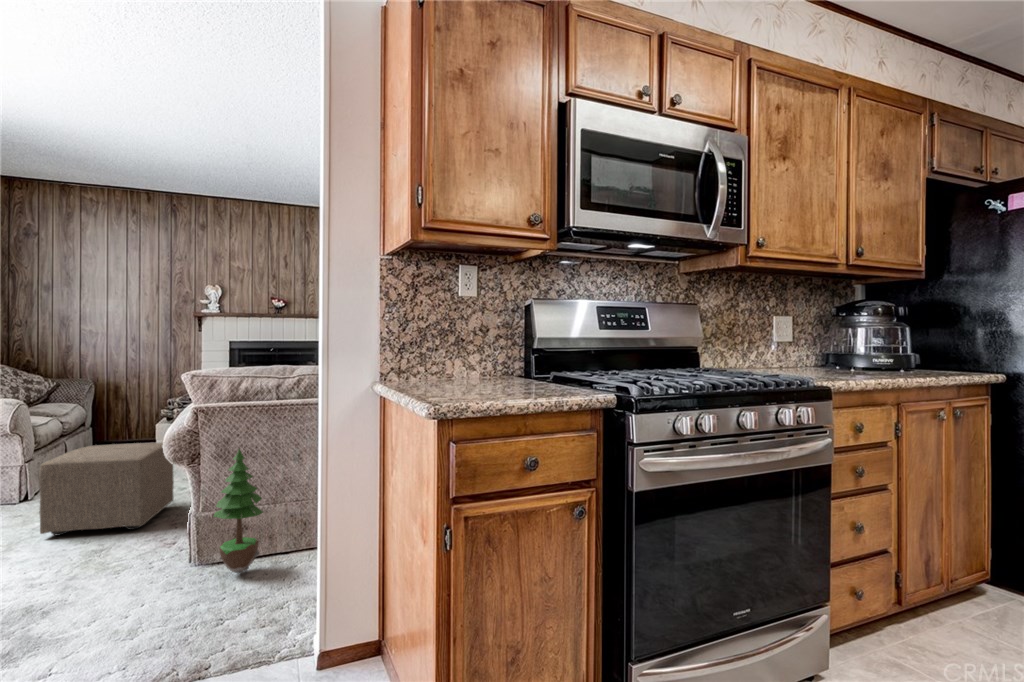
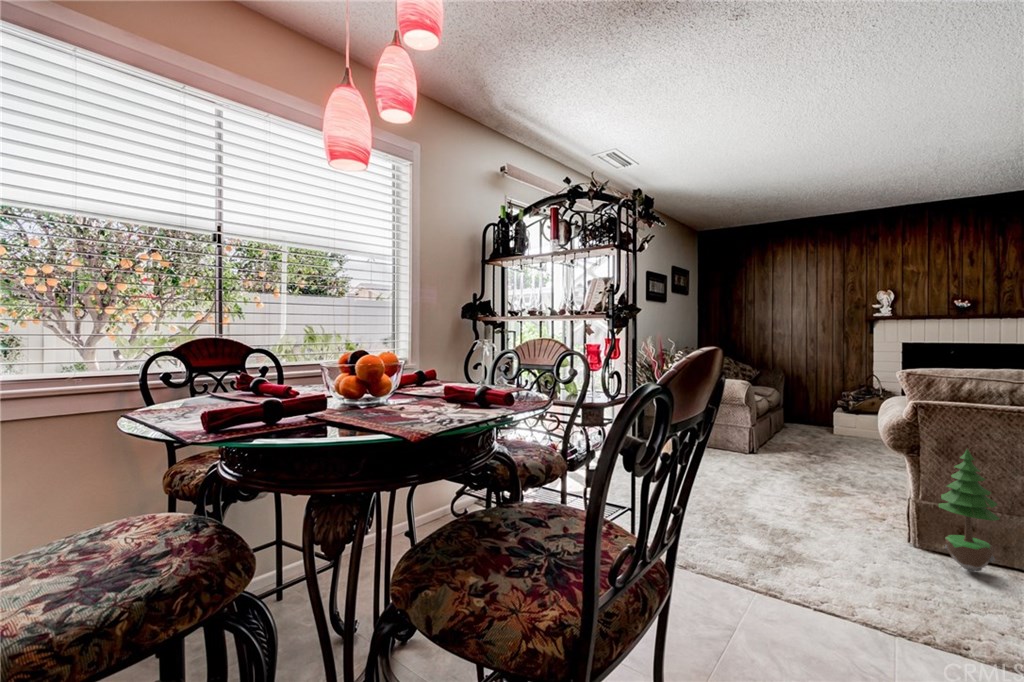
ottoman: present [39,443,174,535] -> none [772,422,870,496]

